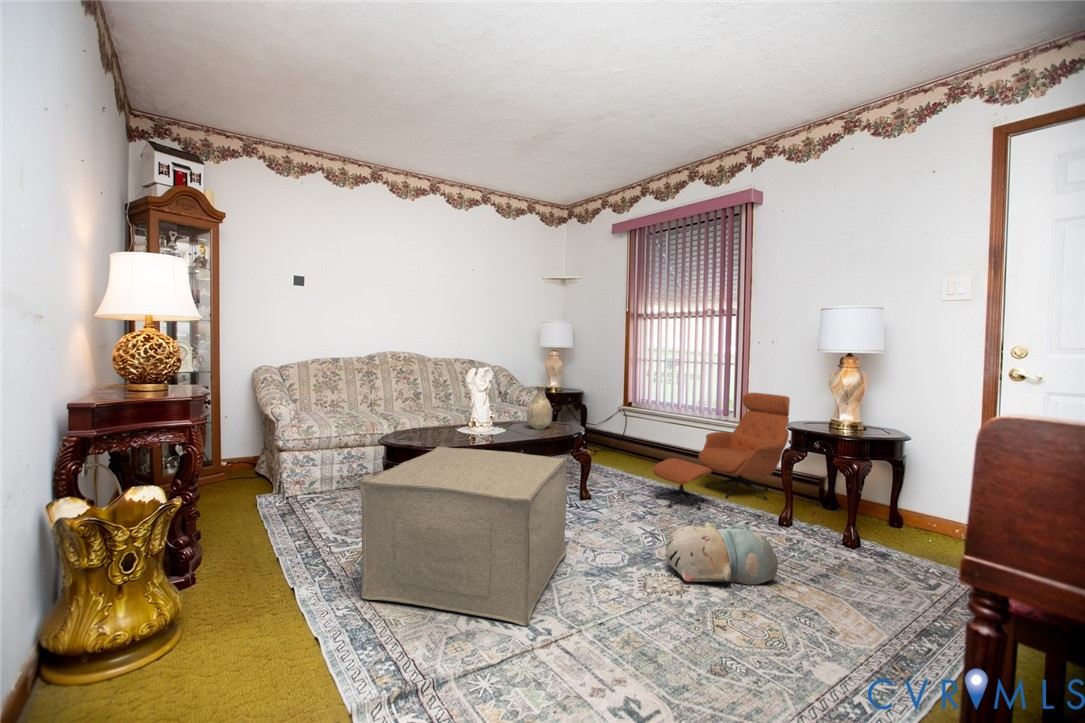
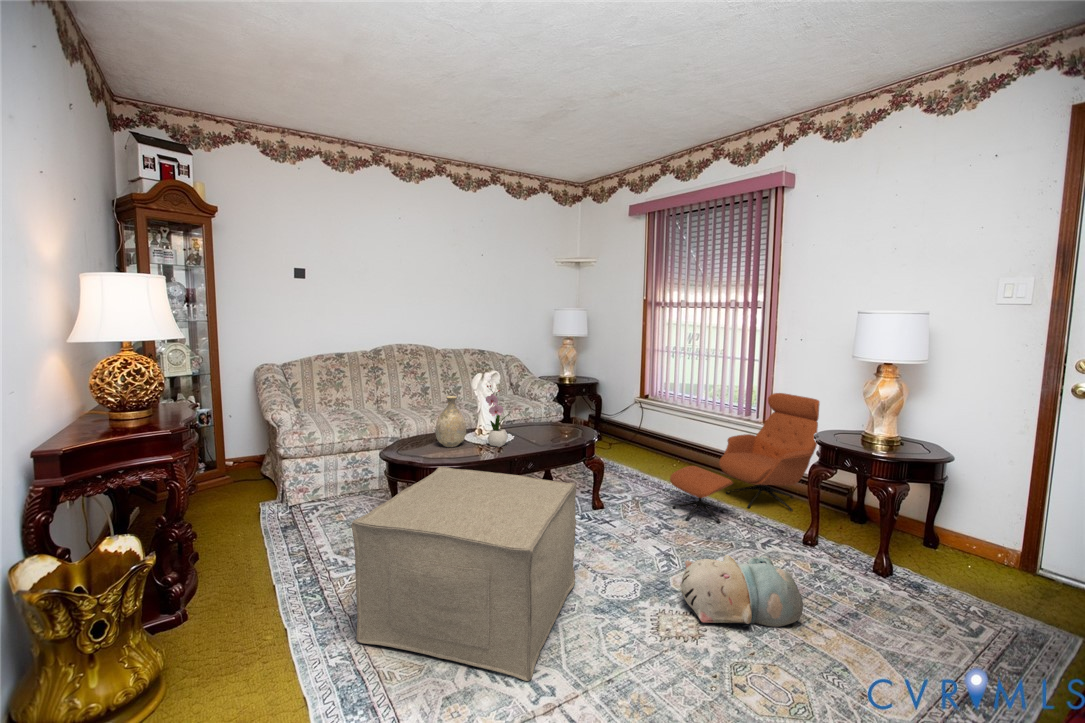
flower arrangement: none [480,377,503,436] -> present [486,385,509,447]
vase: present [526,386,552,429] -> present [436,396,466,447]

